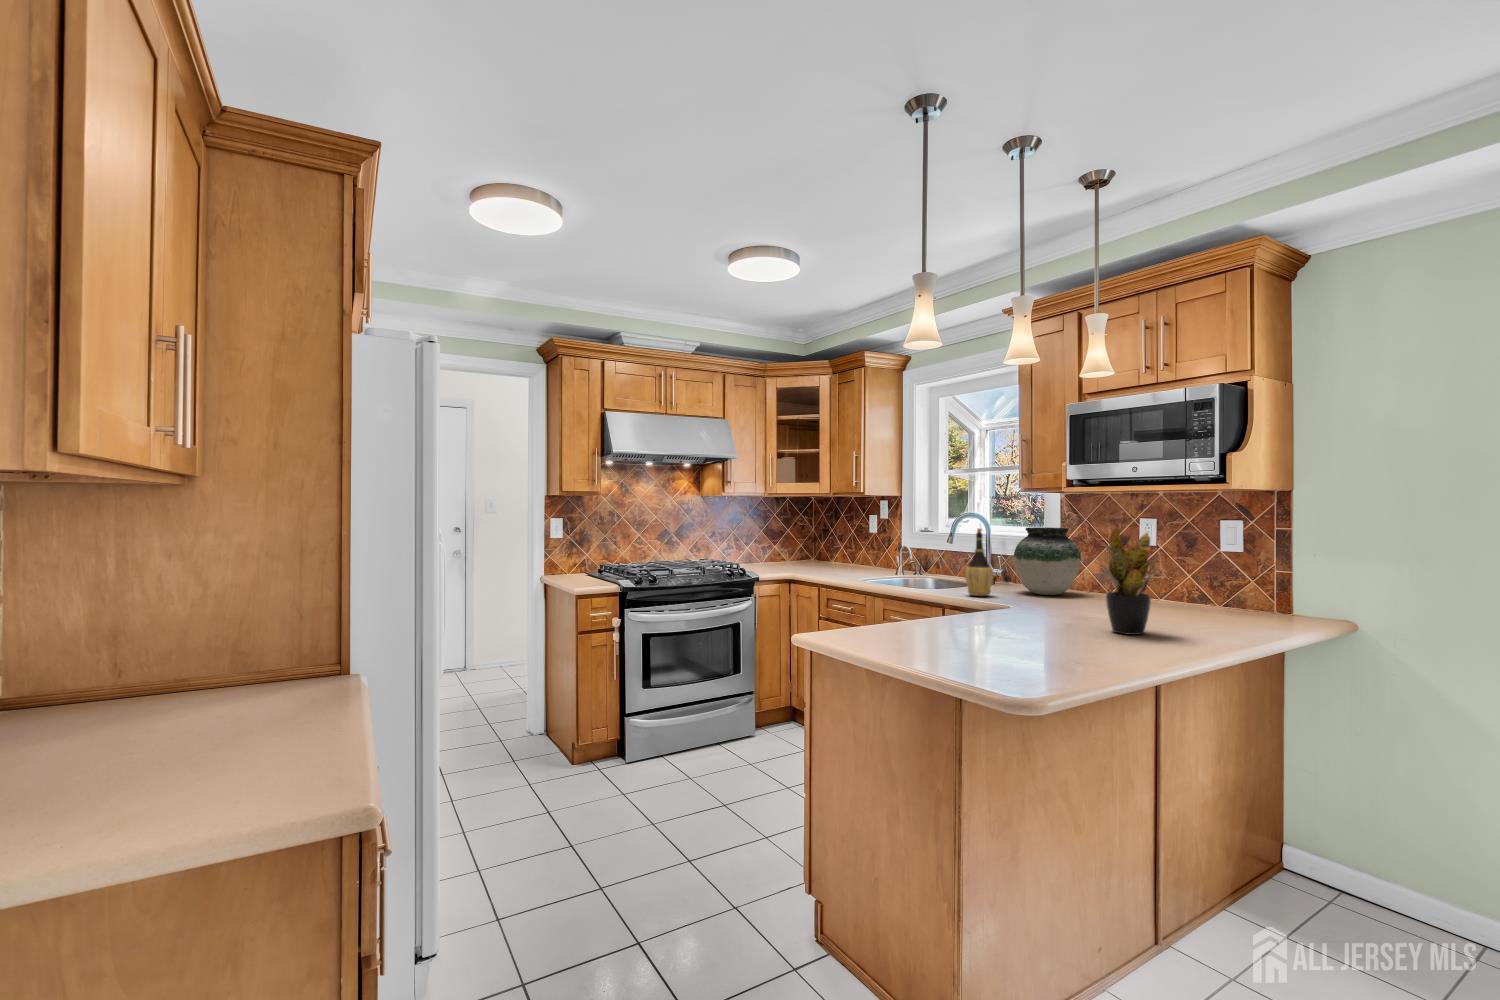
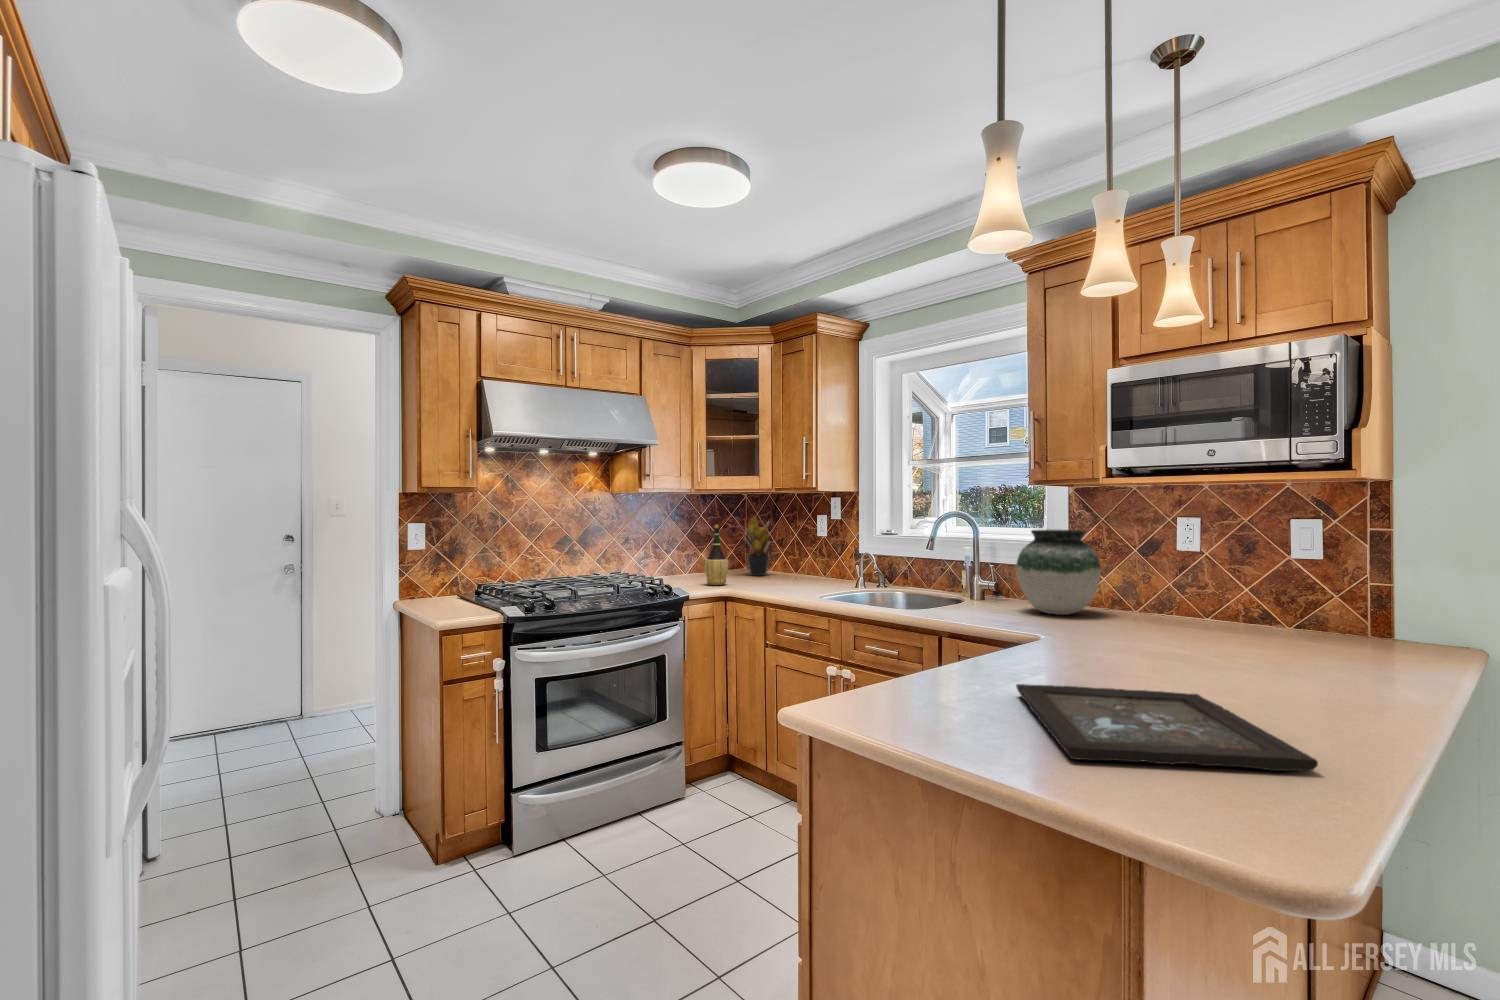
potted plant: present [1101,526,1163,635] -> present [745,516,770,576]
wine bottle: present [965,528,994,596] -> present [704,525,729,585]
tray: none [950,627,1098,668] -> present [1016,684,1318,771]

